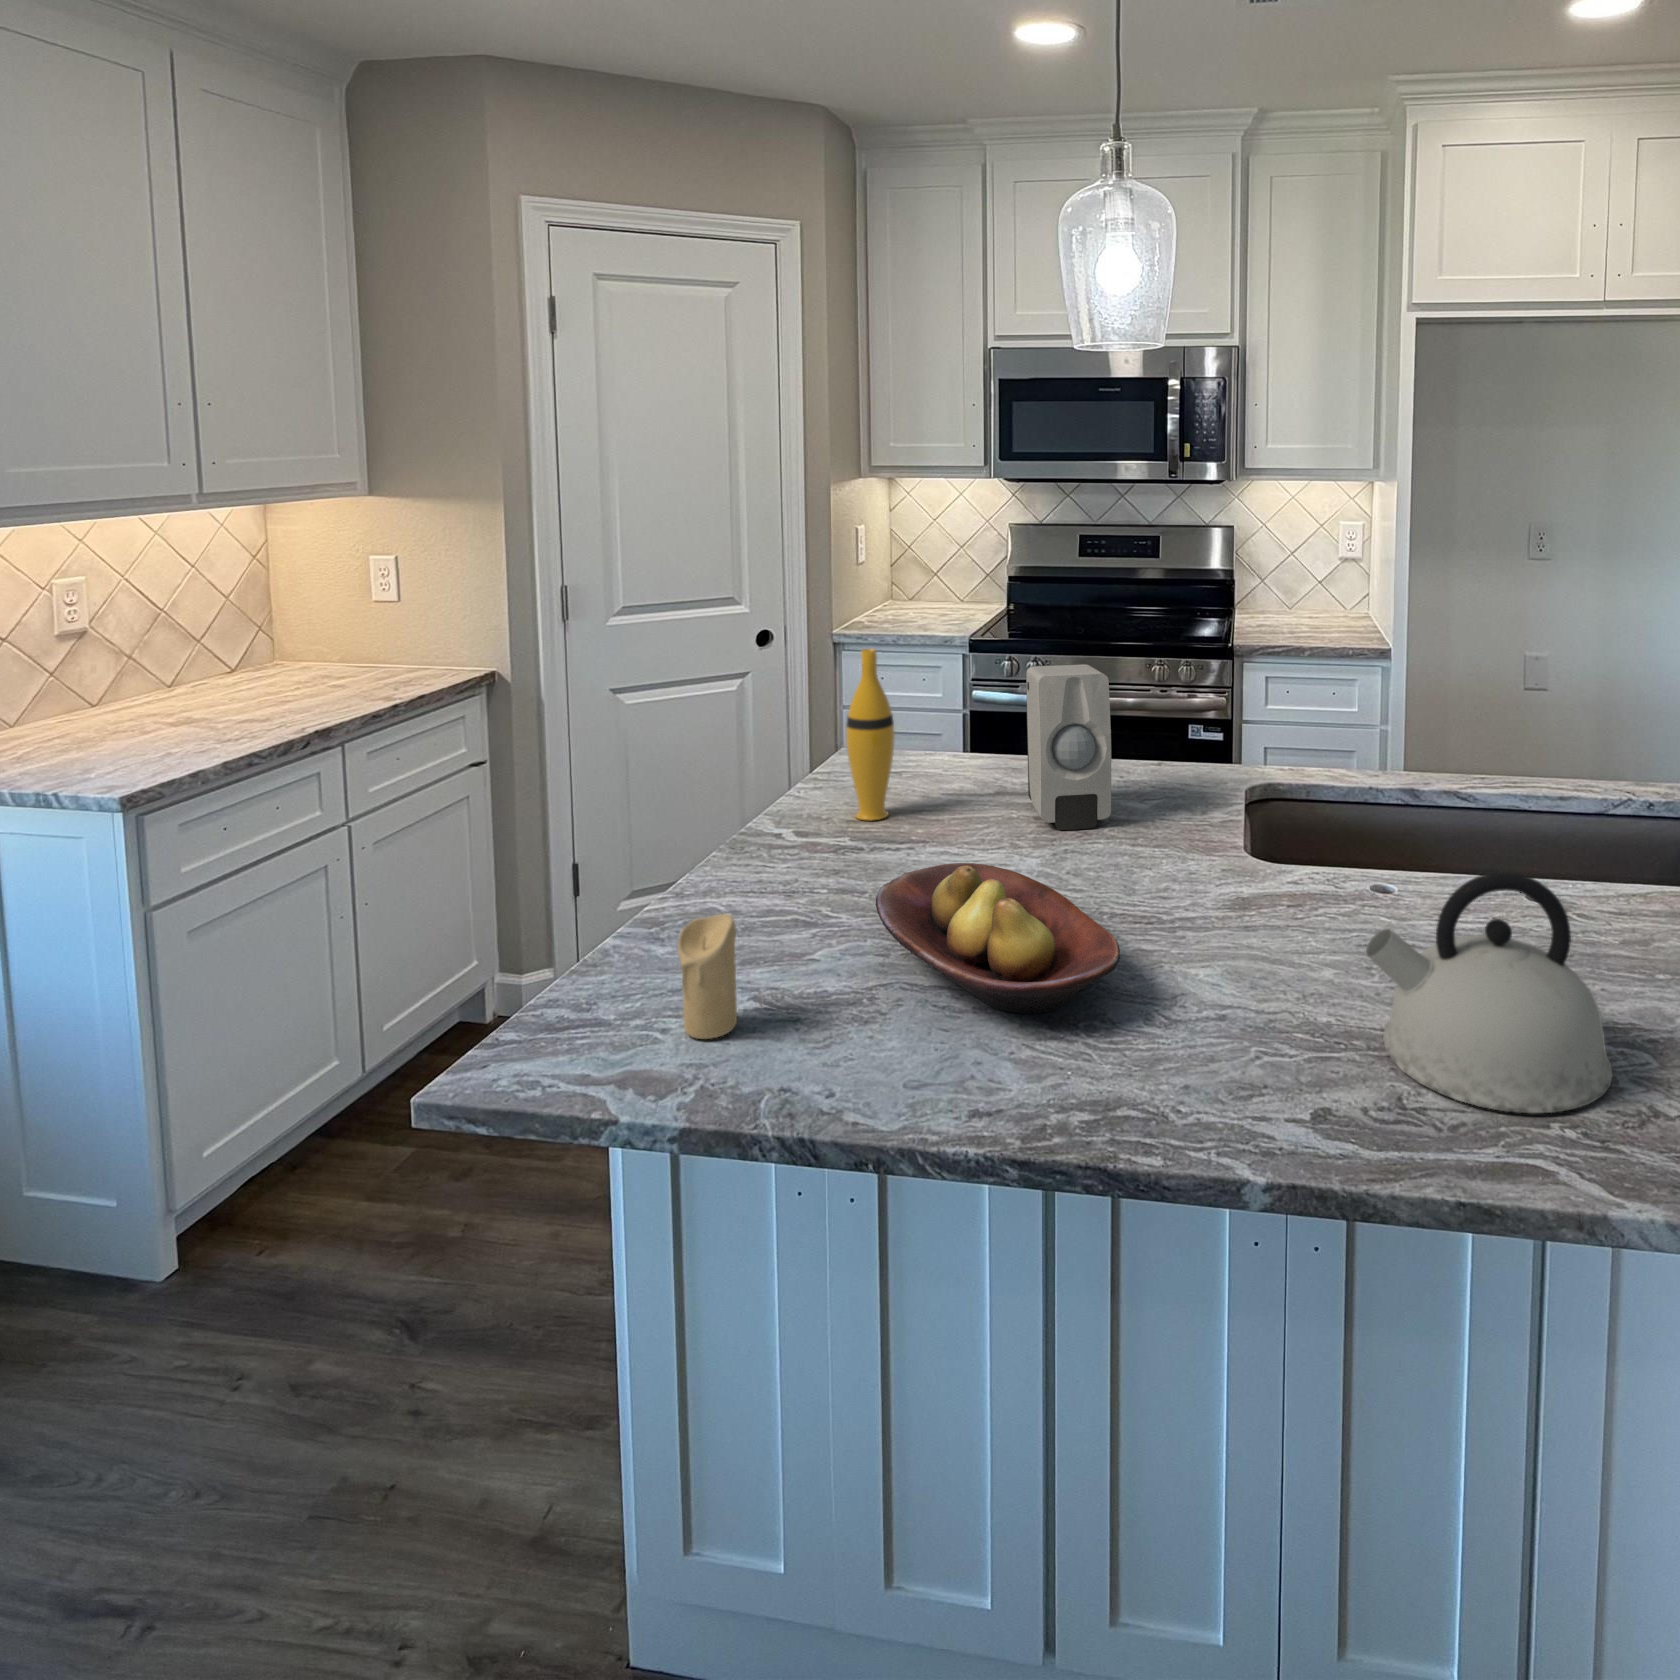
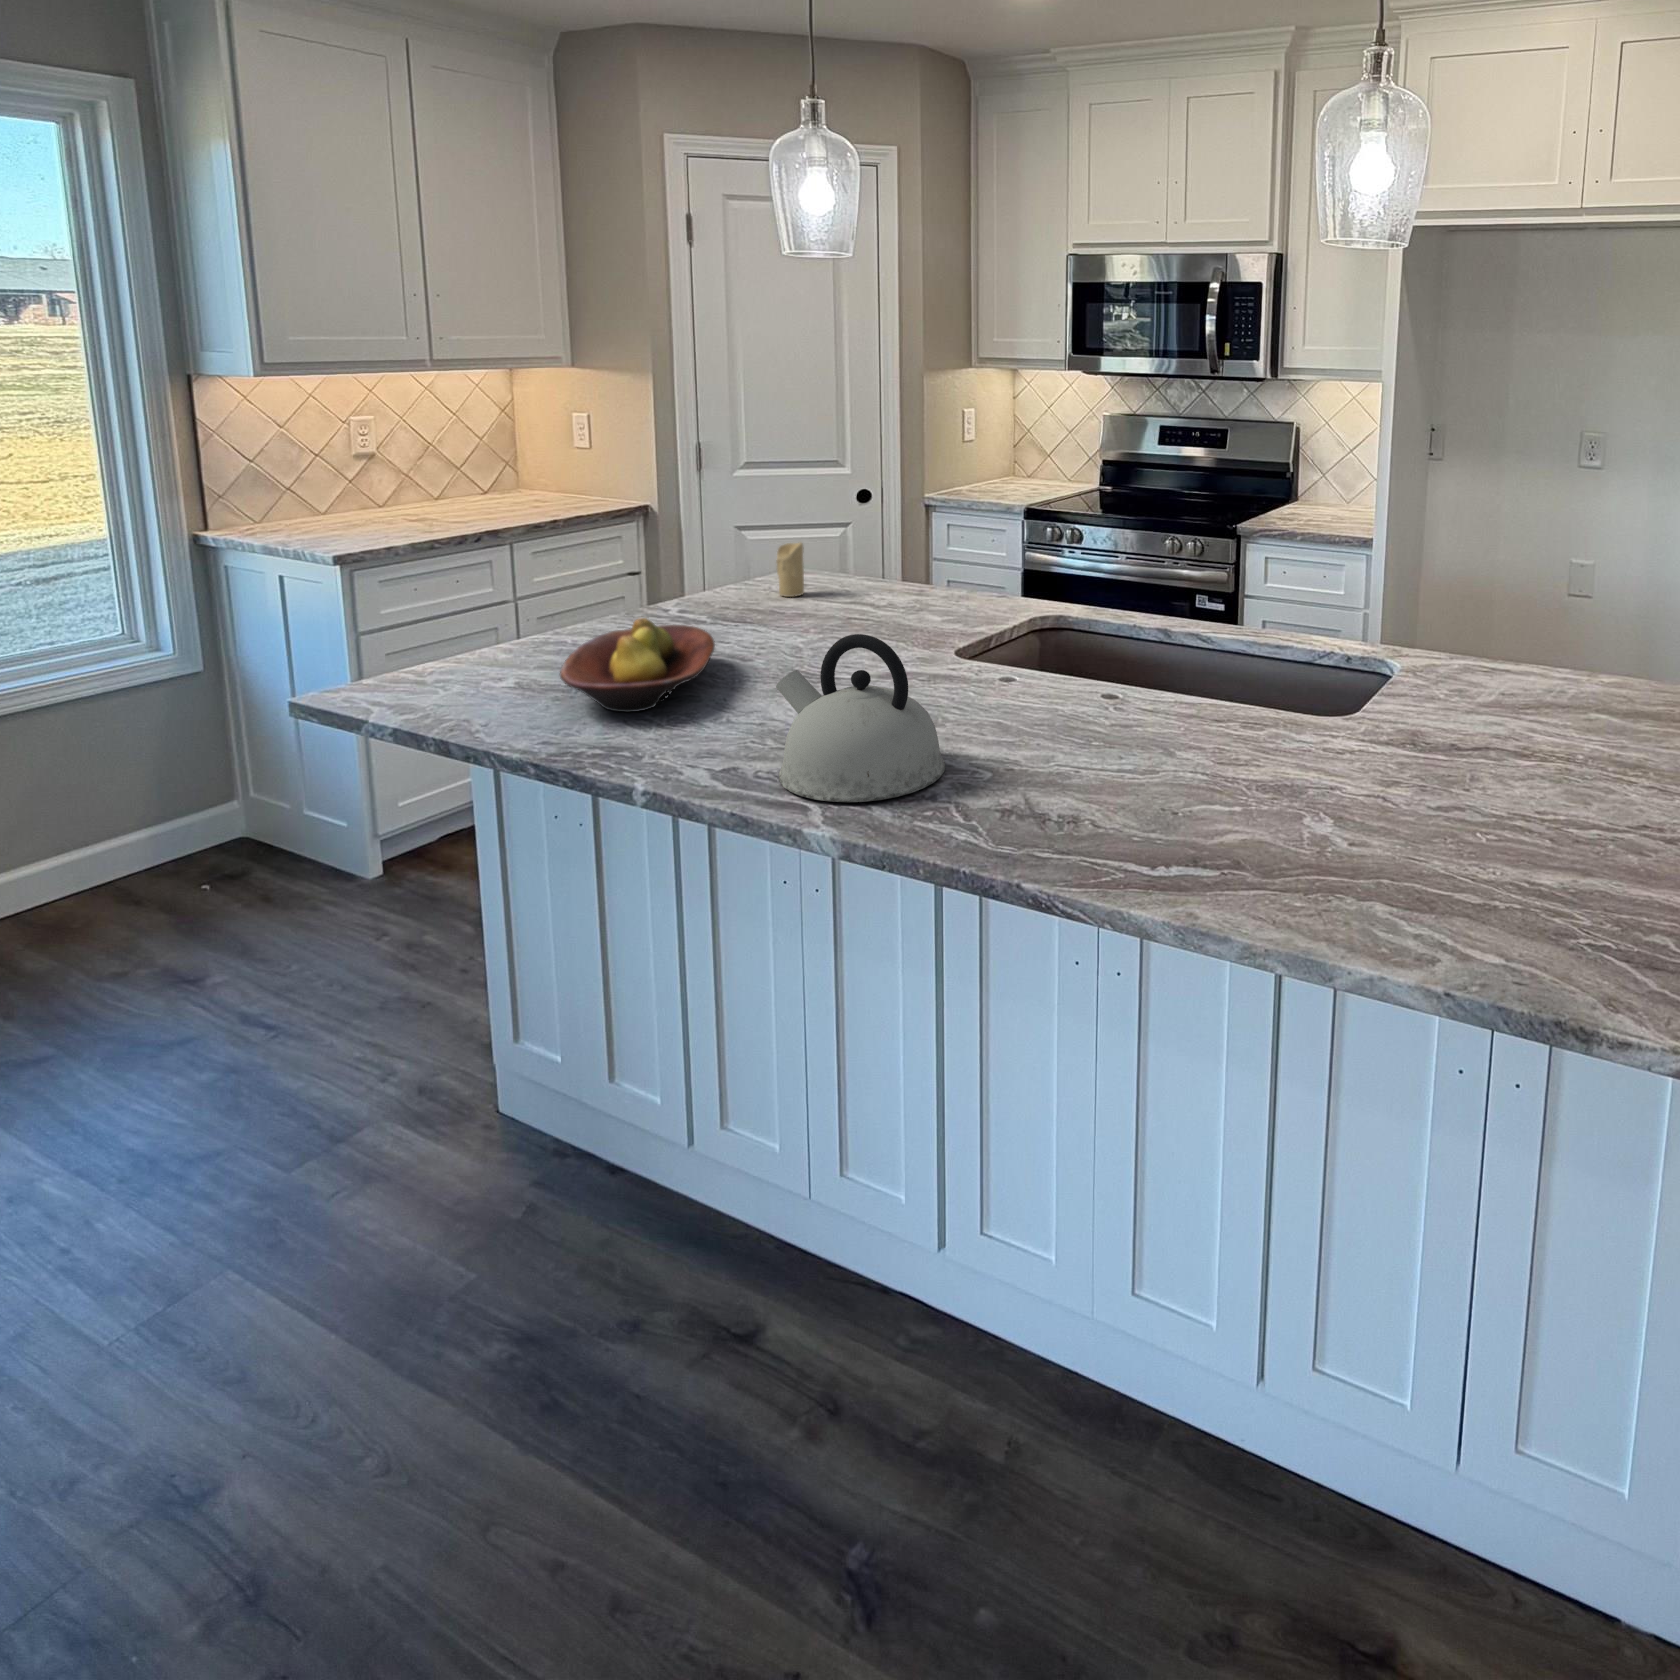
vase: present [846,649,895,820] -> none [708,478,747,608]
soap dispenser: present [1026,664,1111,830] -> none [824,502,902,627]
candle: present [678,914,737,1039] -> present [776,543,804,597]

